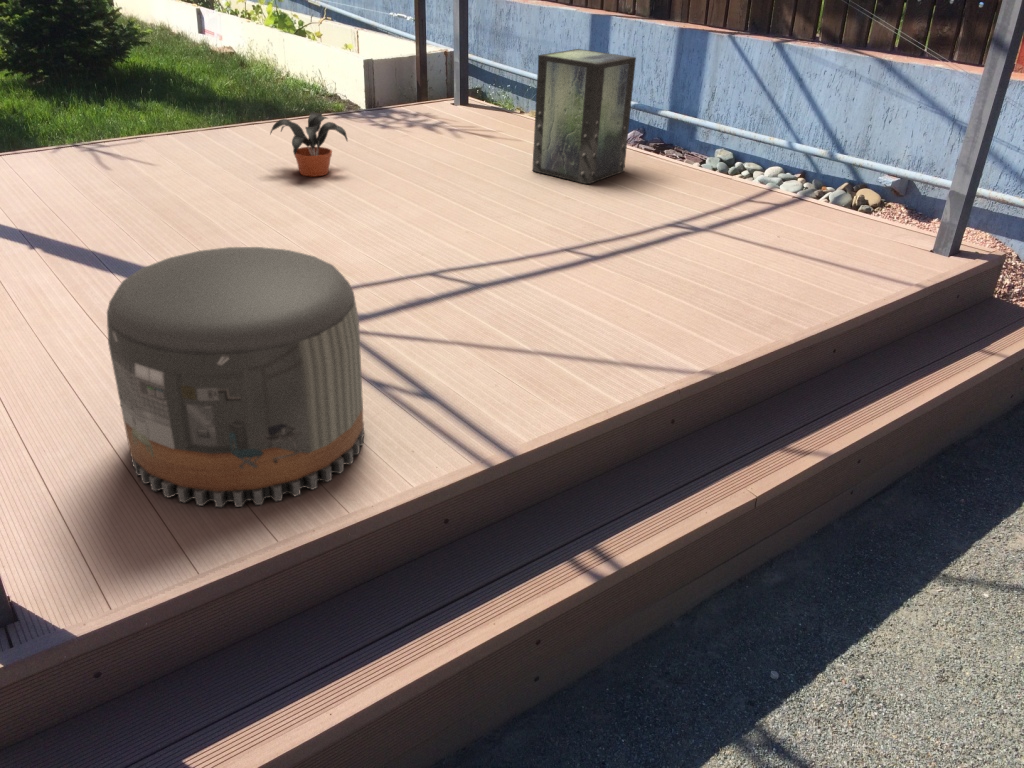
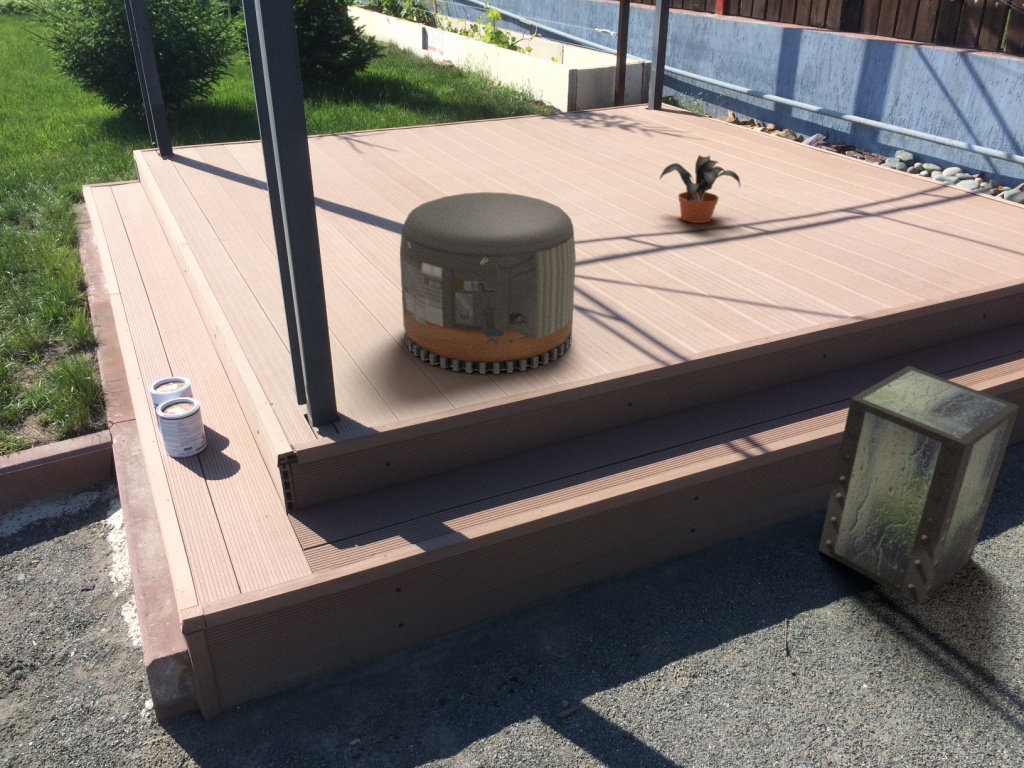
storage box: present [532,49,636,184] -> present [819,366,1020,605]
potted plant: present [270,112,347,176] -> present [660,155,740,223]

